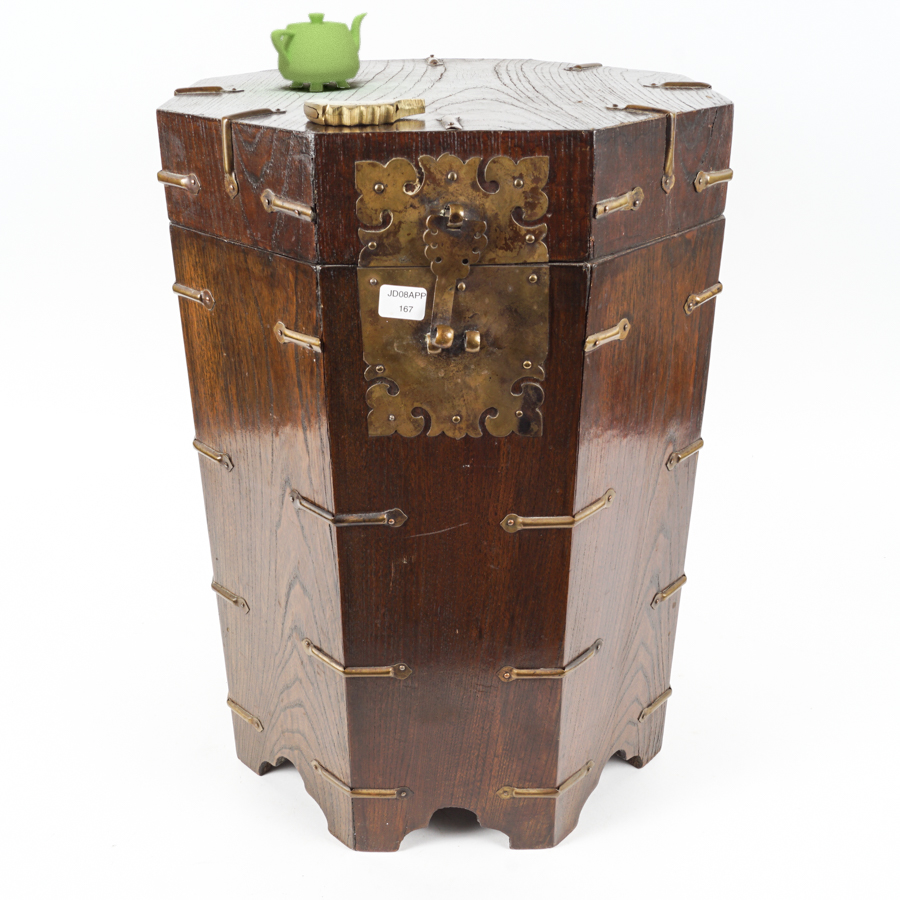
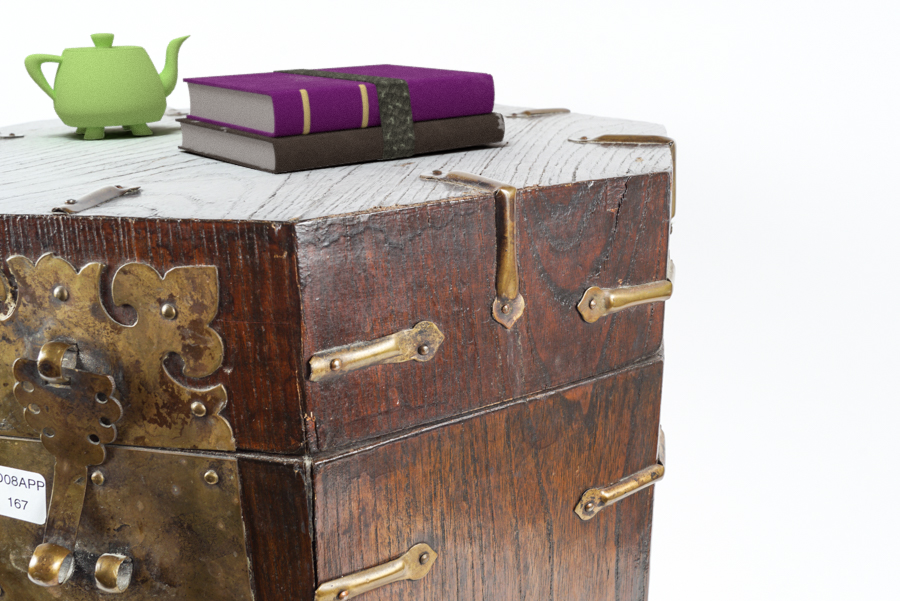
hardback book: none [408,34,616,109] -> present [175,64,505,174]

